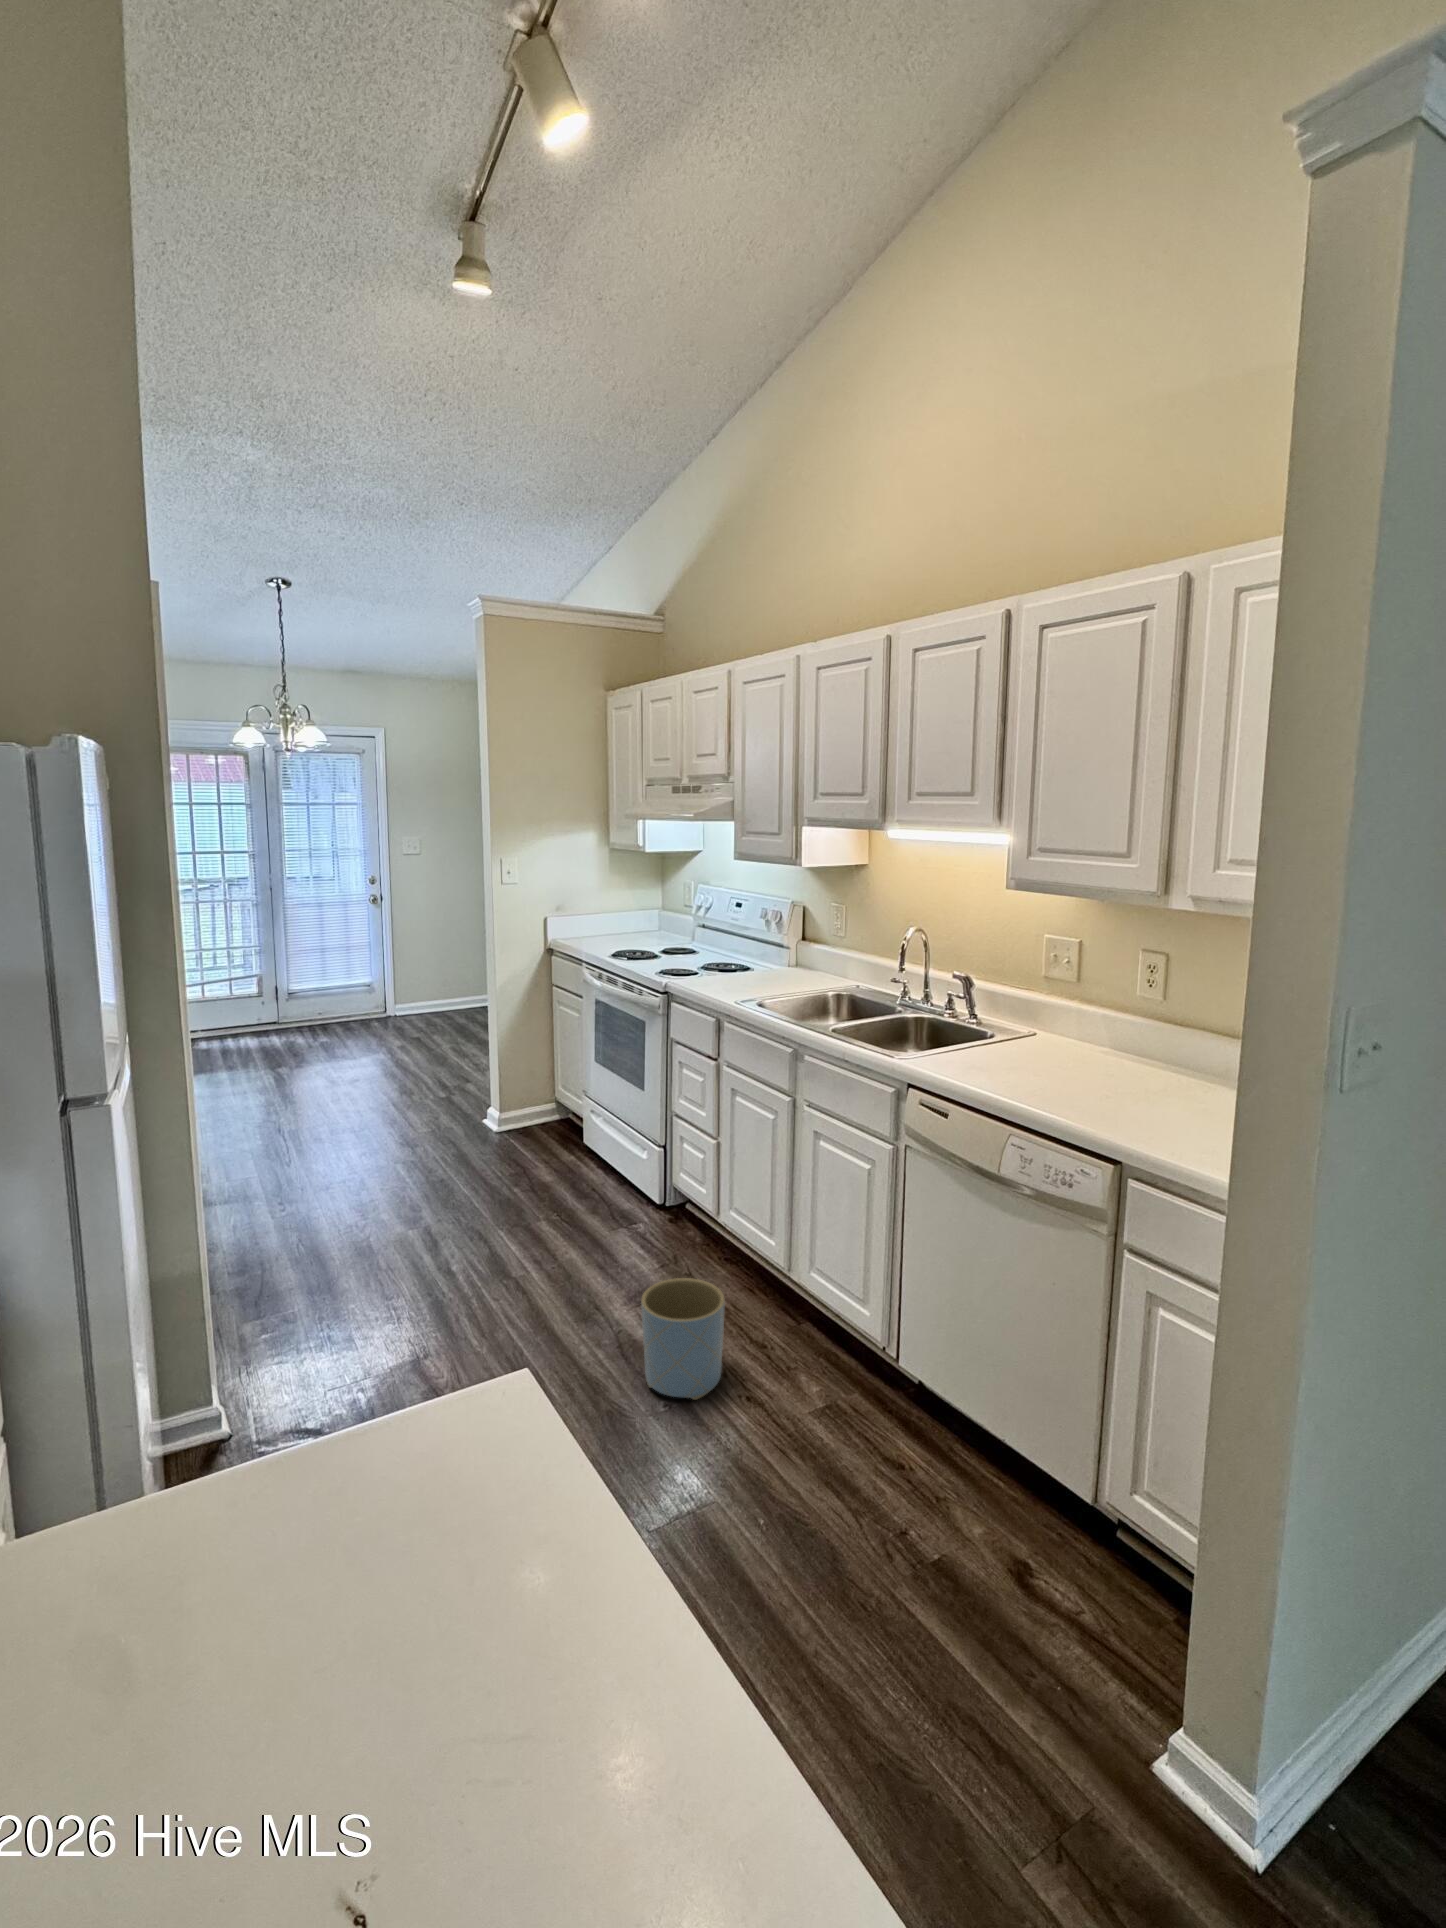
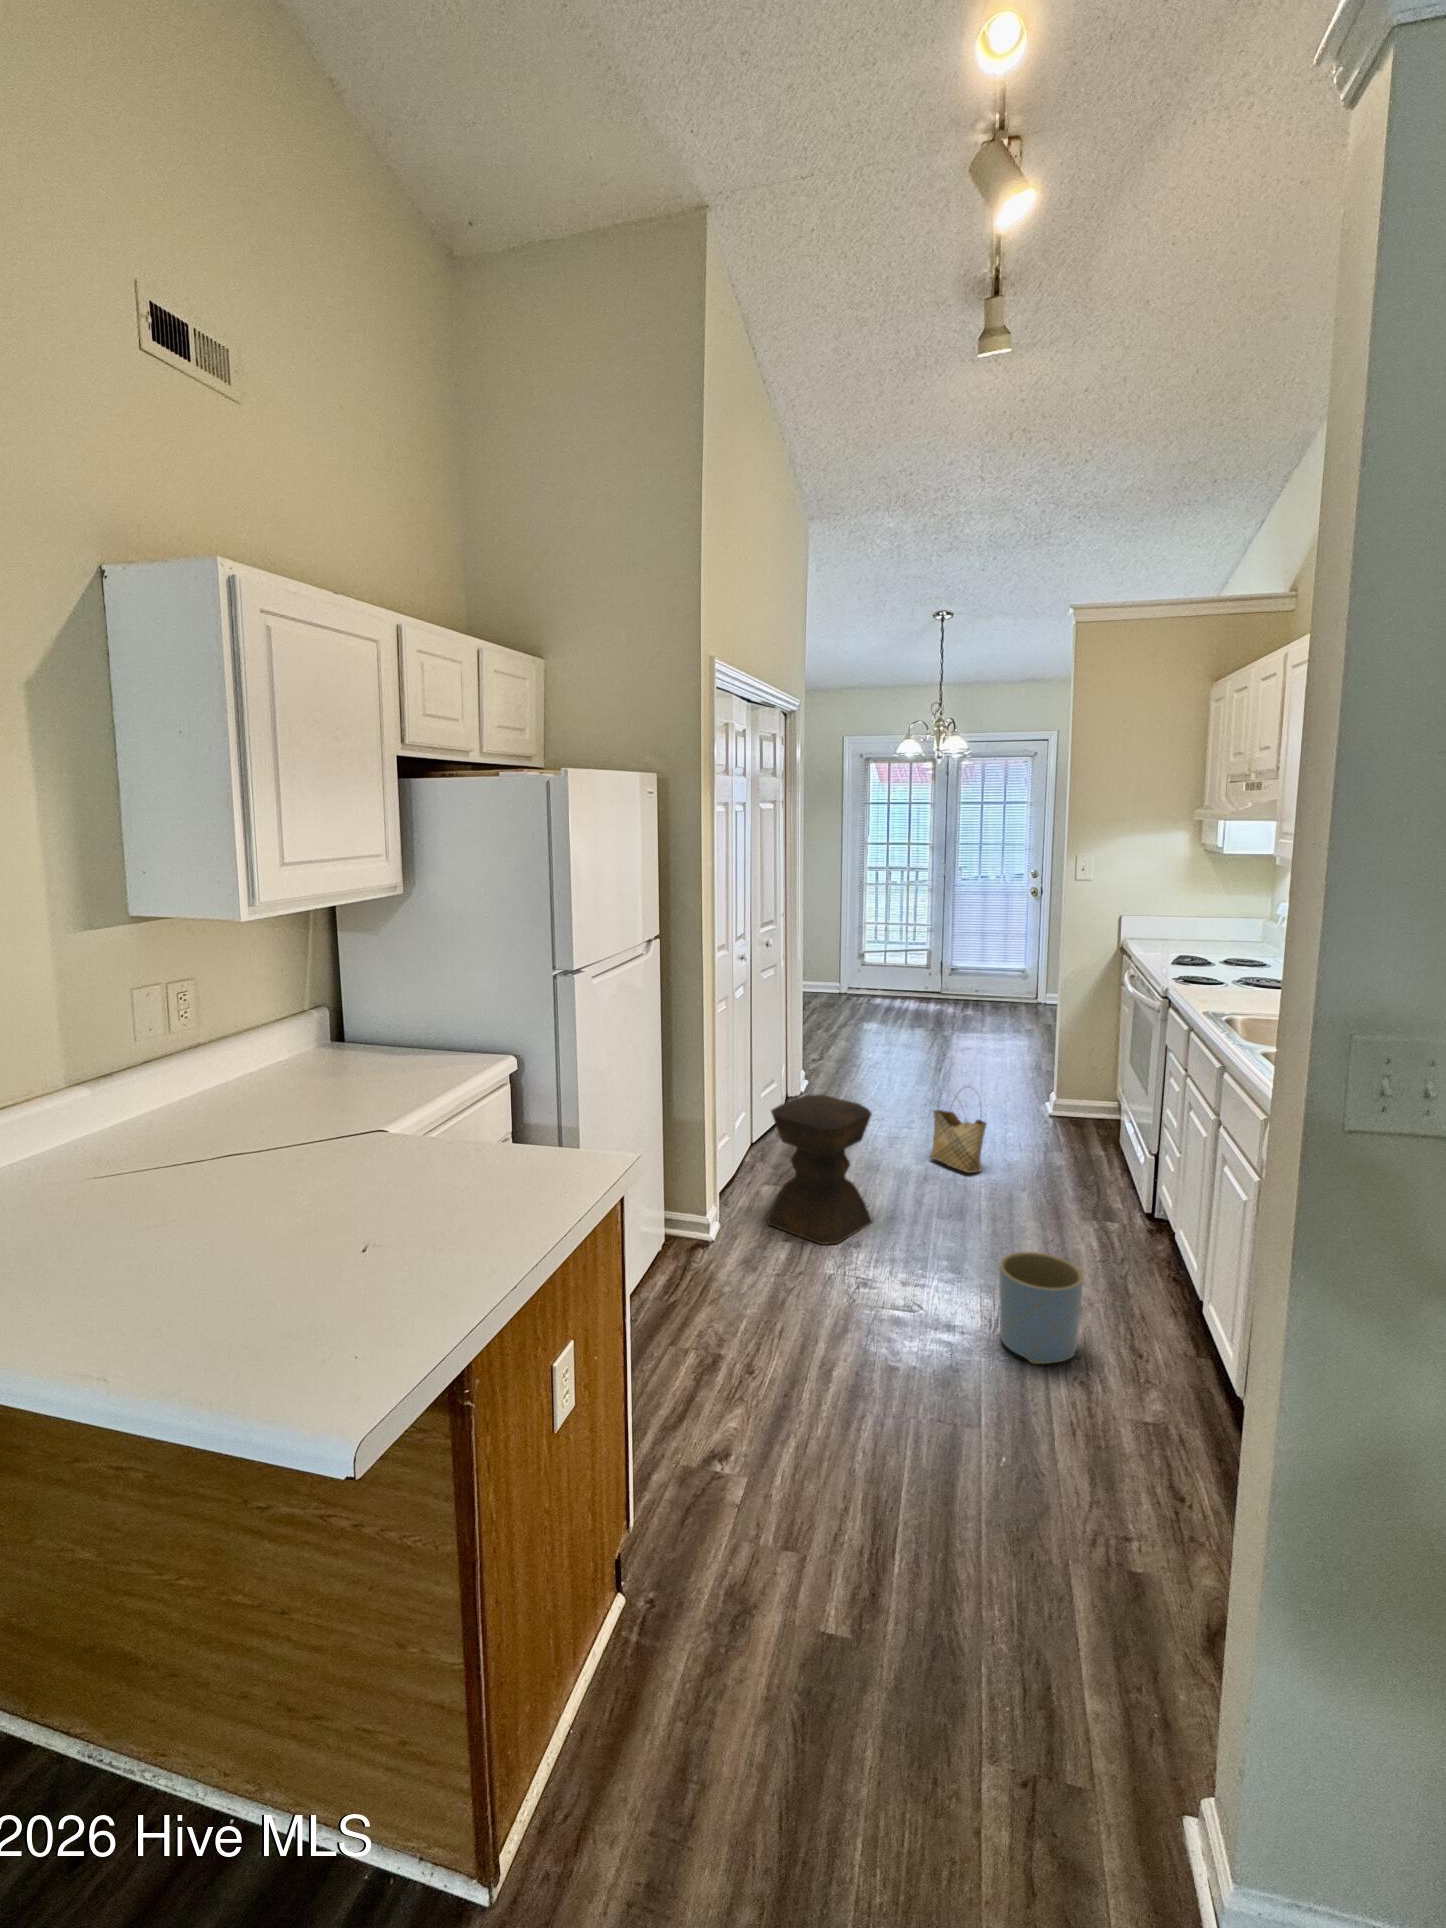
woven basket: none [418,1122,485,1219] -> present [930,1094,986,1173]
stool: none [277,1178,418,1377] -> present [767,1094,872,1244]

